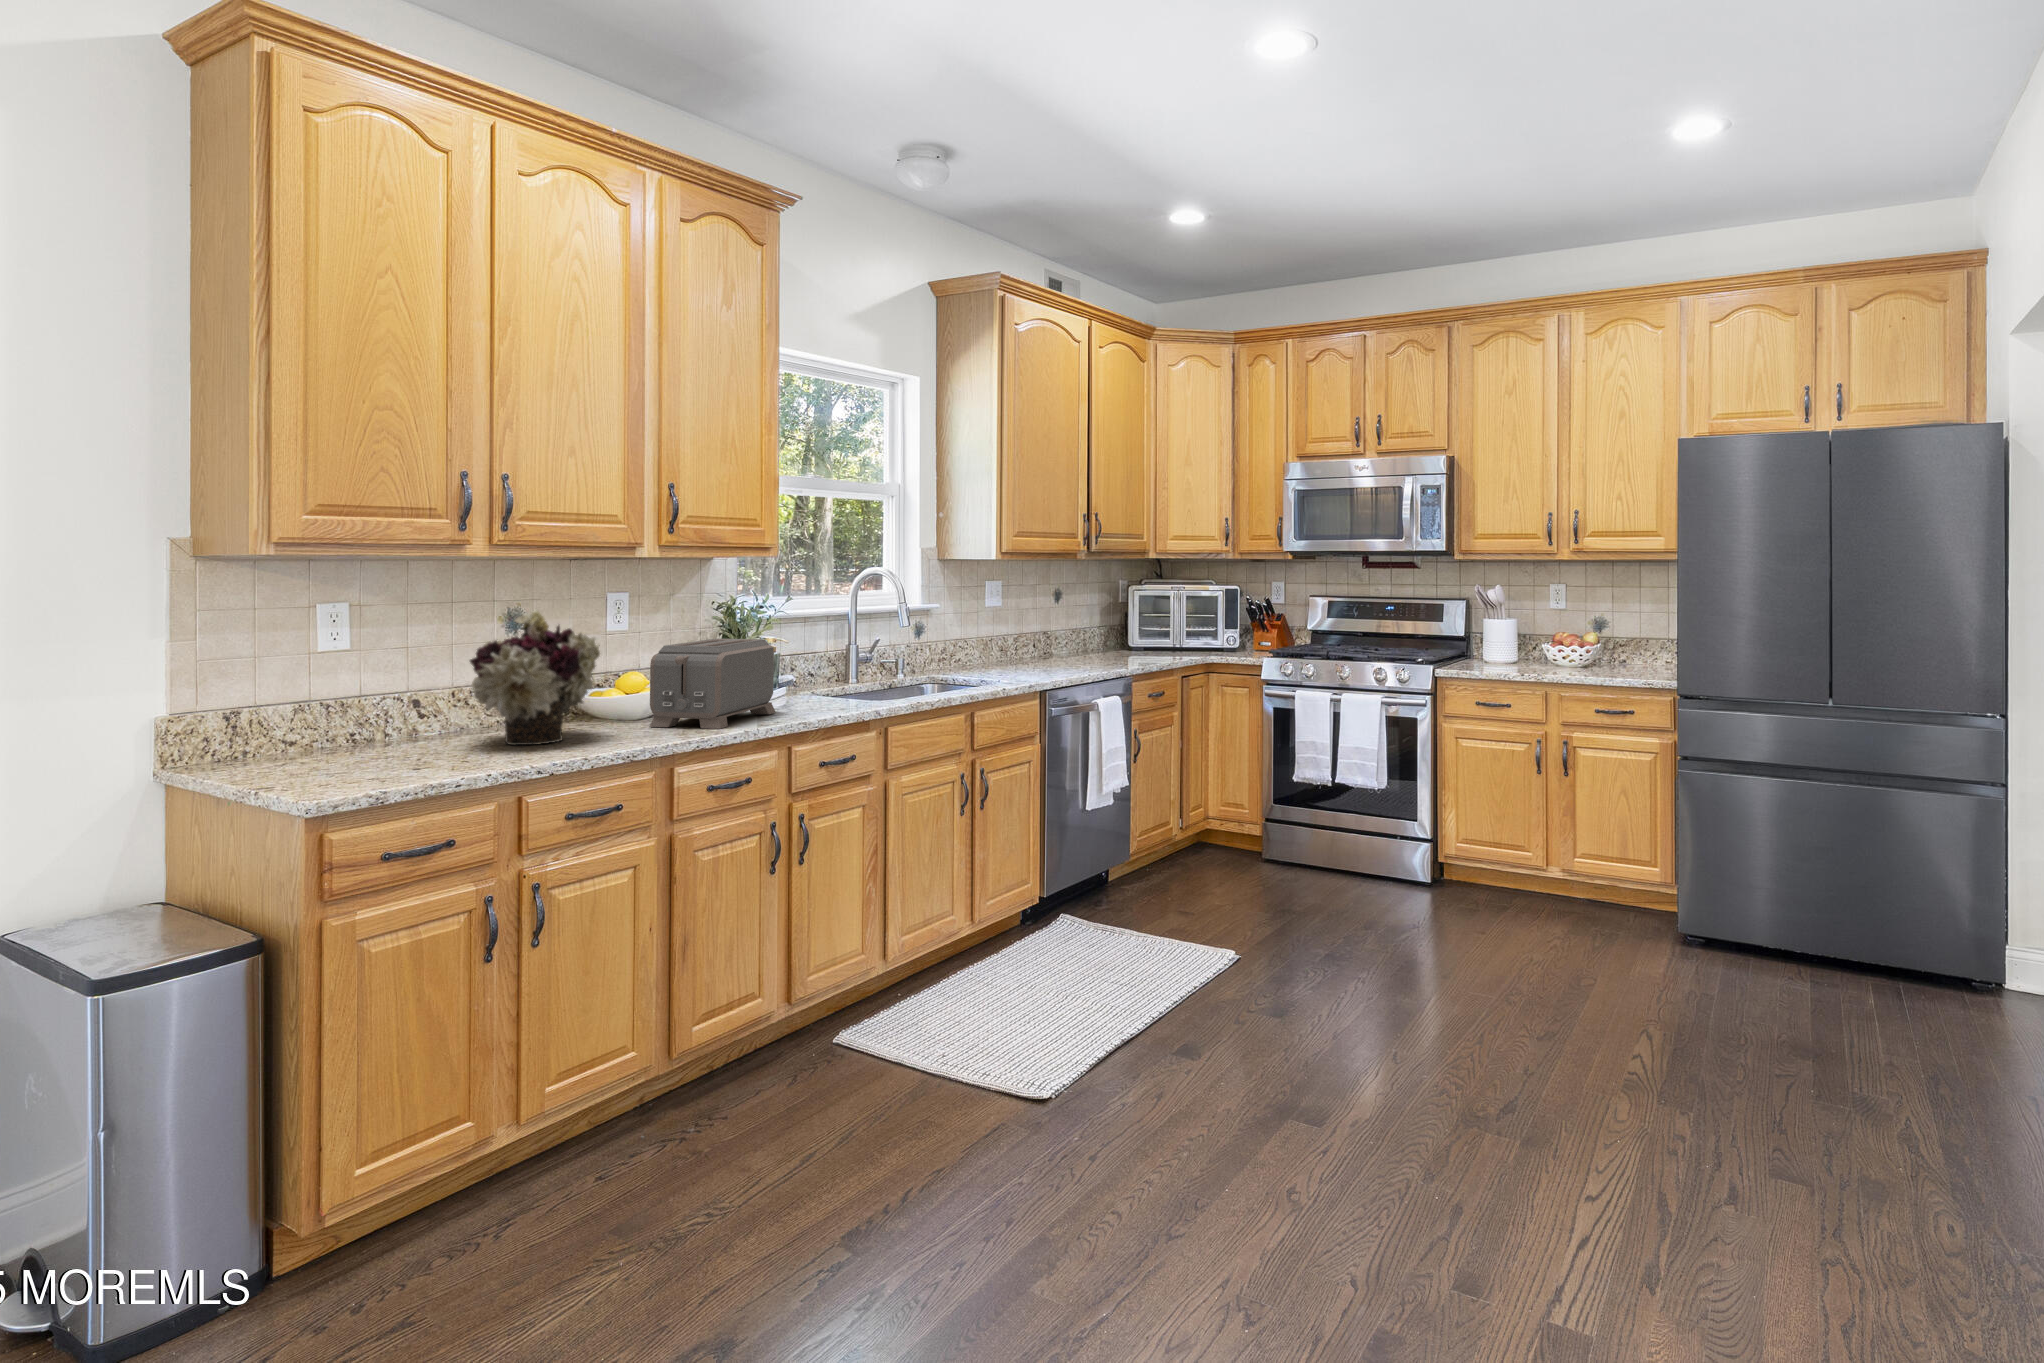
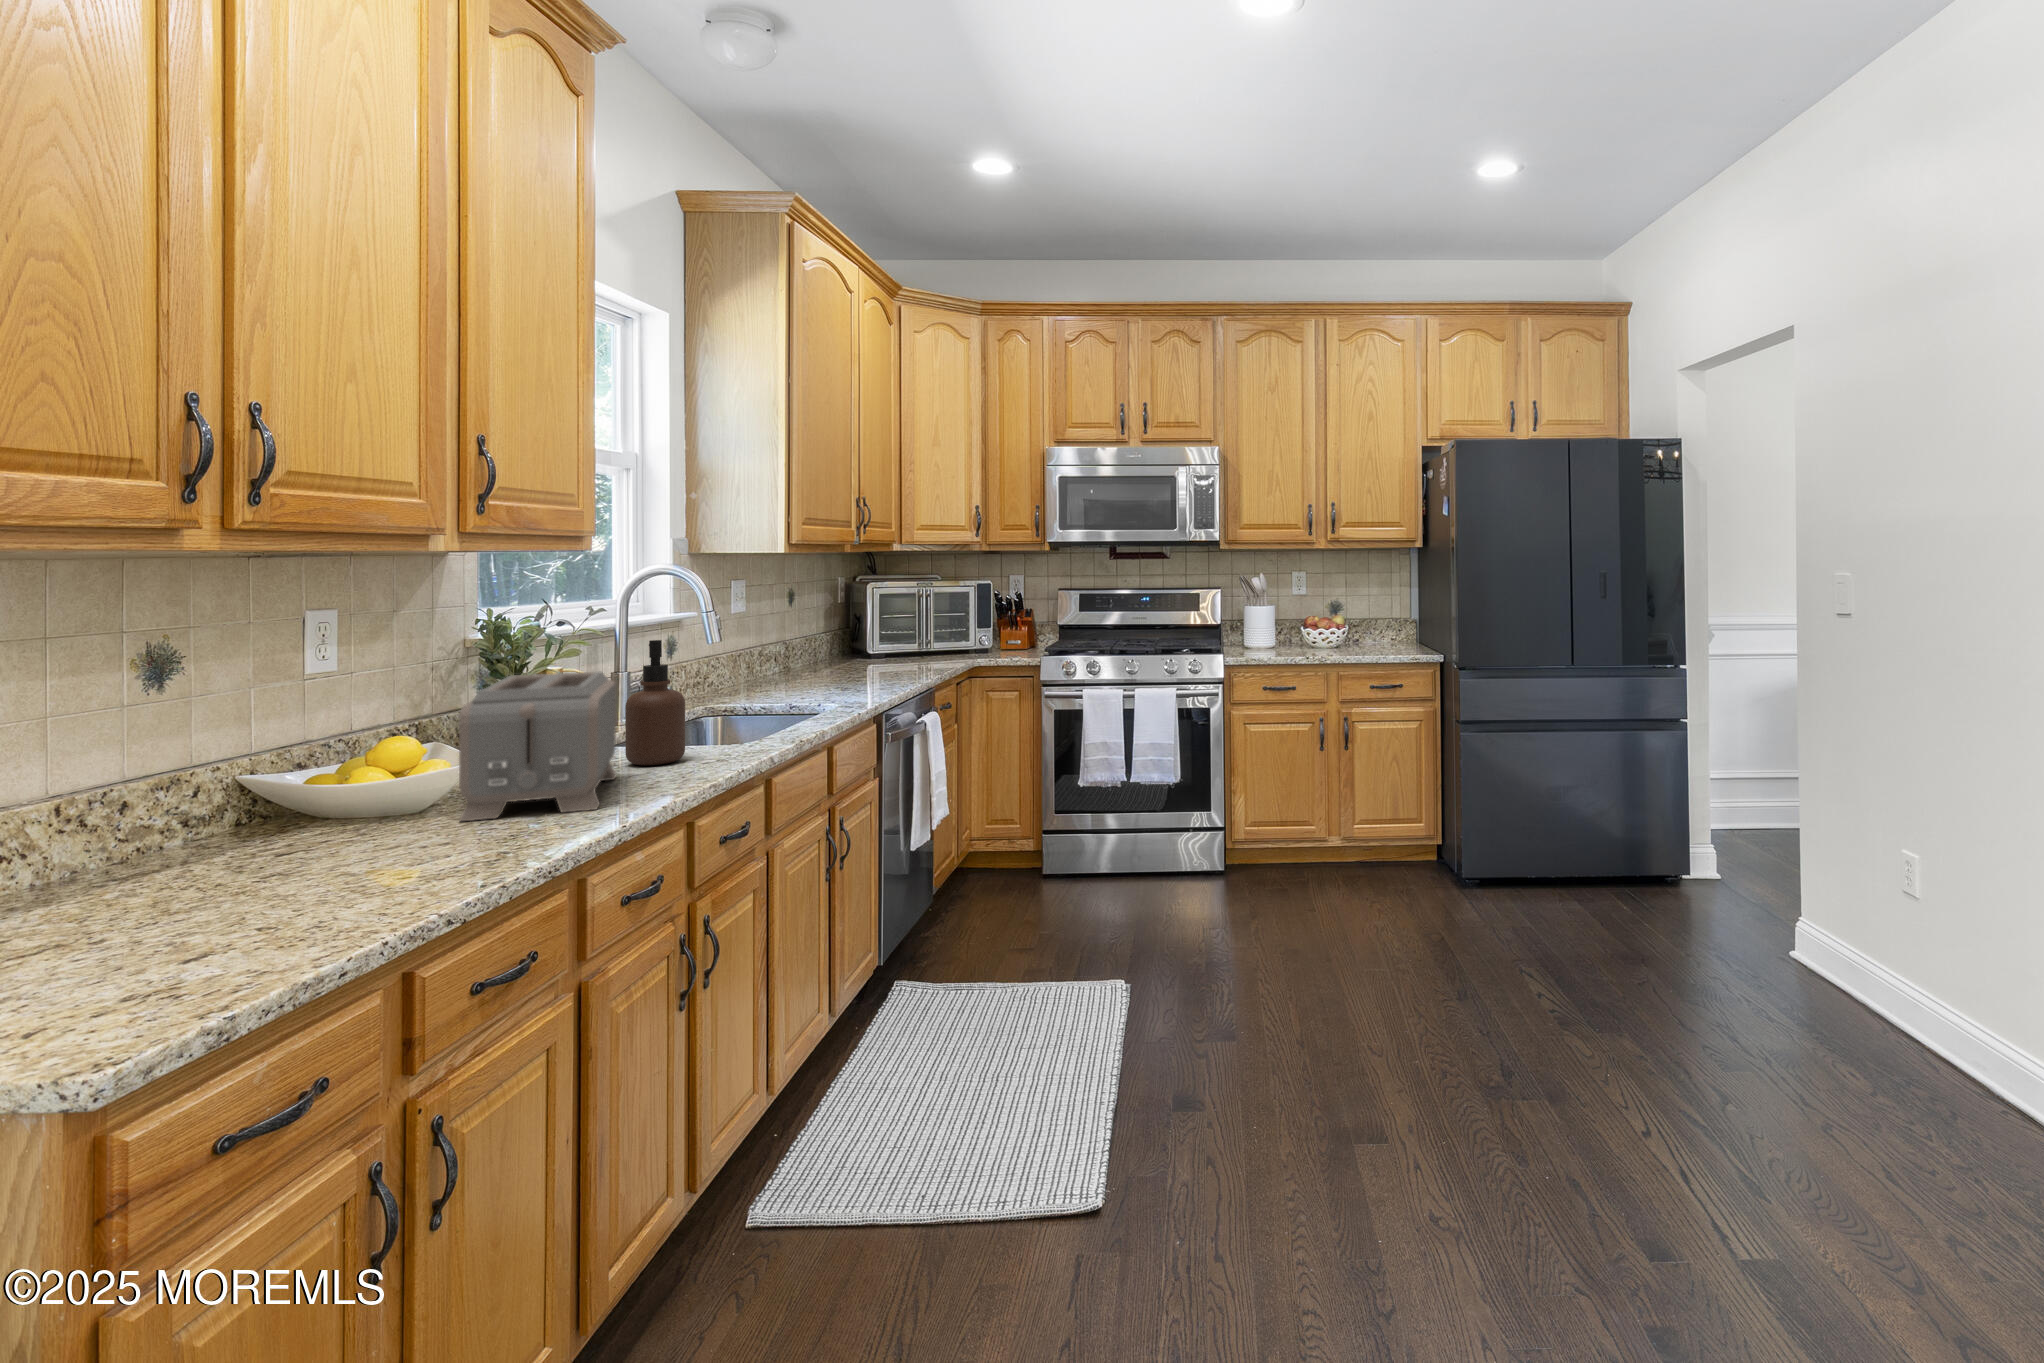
flower arrangement: present [470,609,600,745] -> none [153,644,435,887]
soap dispenser: none [797,620,836,709] -> present [625,640,685,766]

